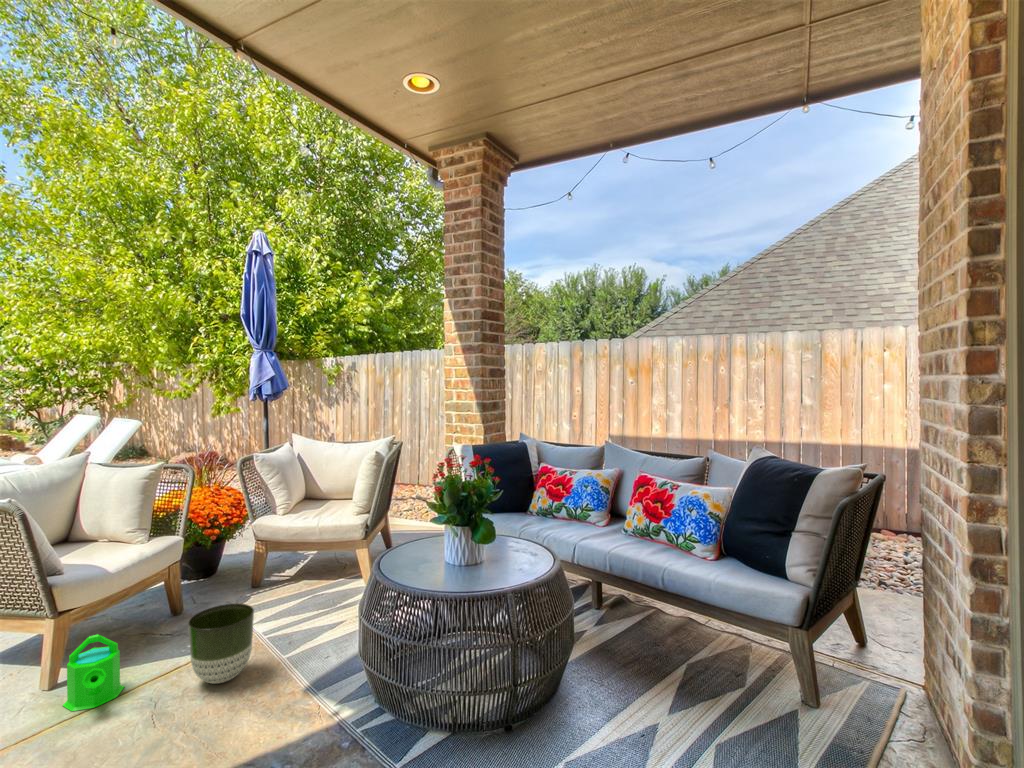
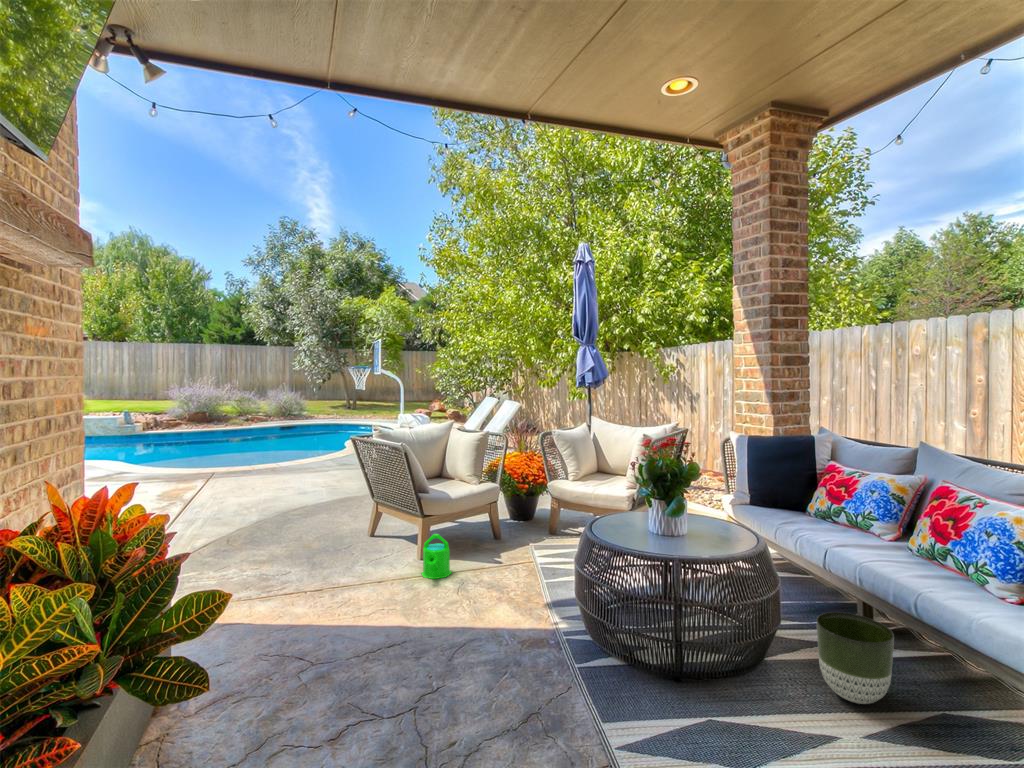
planter: present [188,604,254,684] -> present [816,612,894,704]

